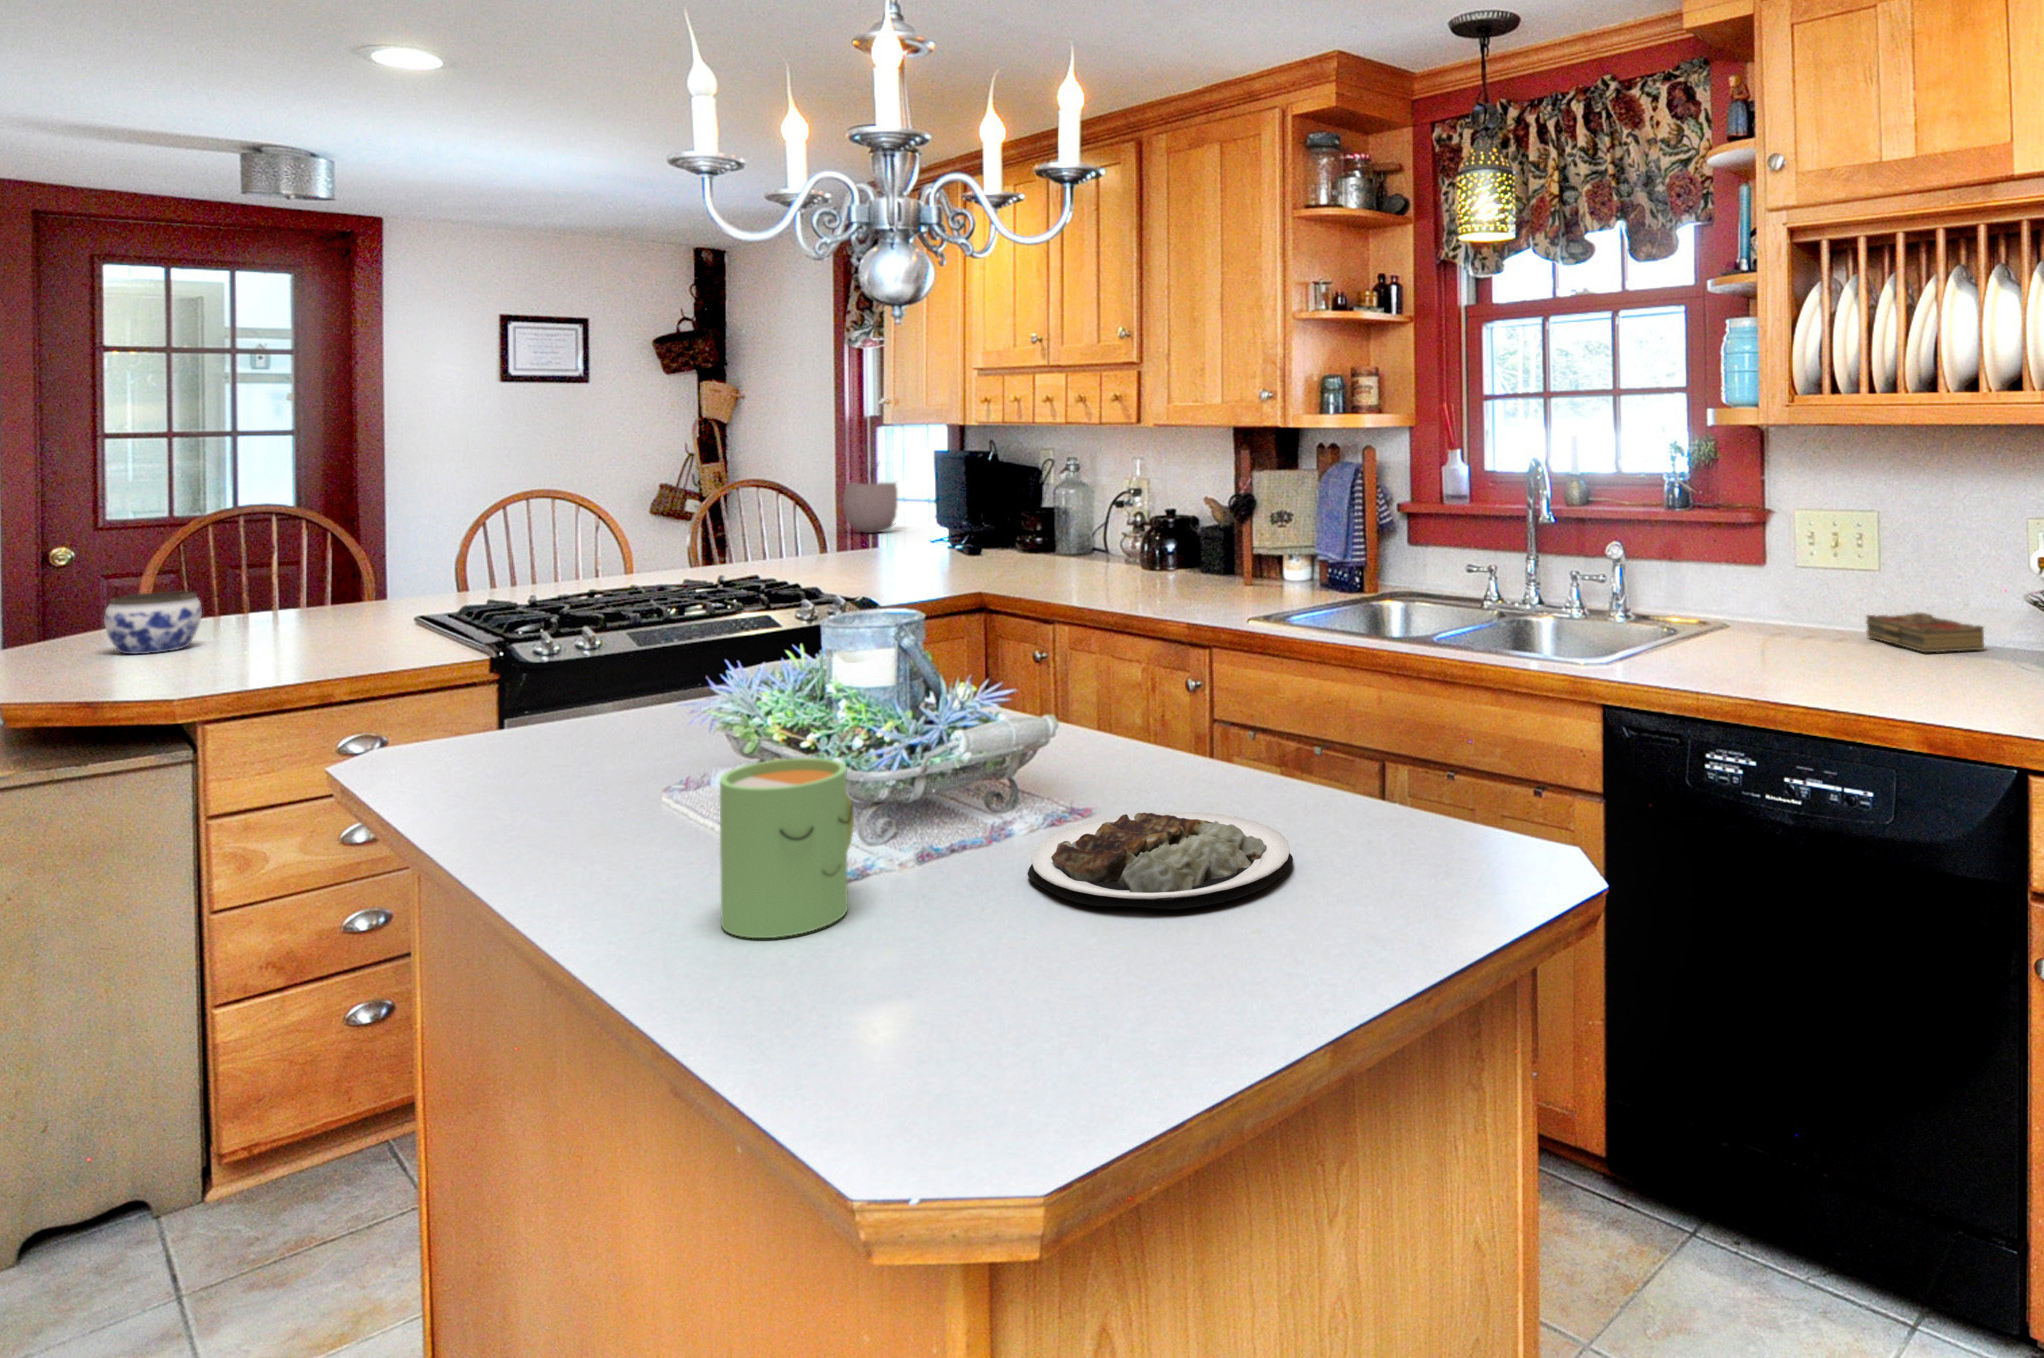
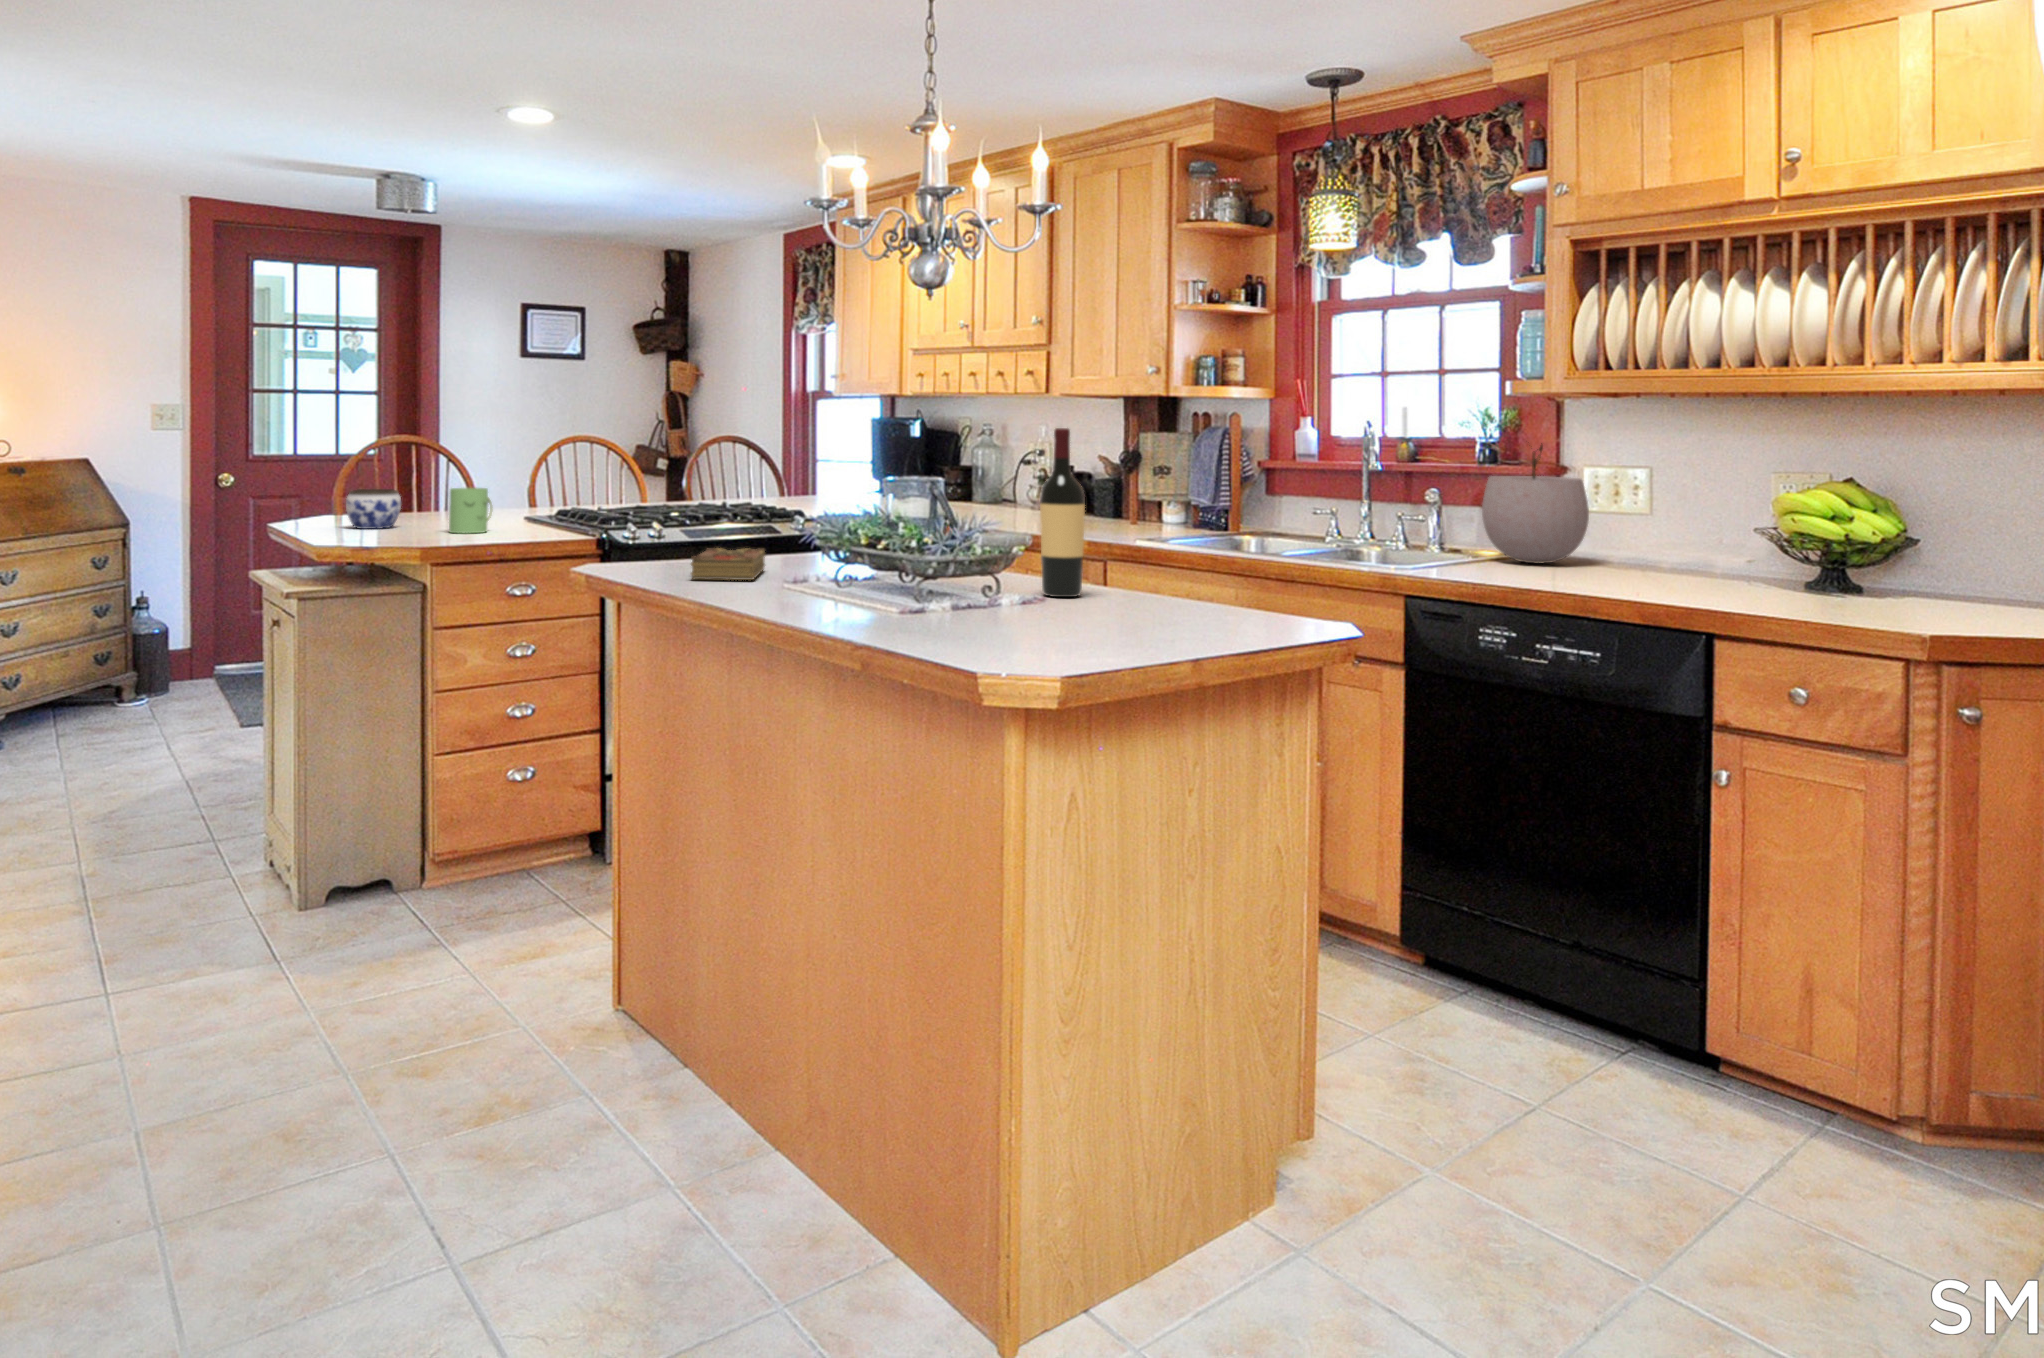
plant pot: present [843,470,897,533] -> present [1482,443,1589,563]
wine bottle: none [1092,521,1163,794] -> present [1040,428,1085,597]
book: present [1866,612,1984,652] -> present [691,548,765,580]
mug: present [720,758,854,938] -> present [449,488,492,533]
plate: present [1028,812,1293,909] -> none [999,594,1177,630]

